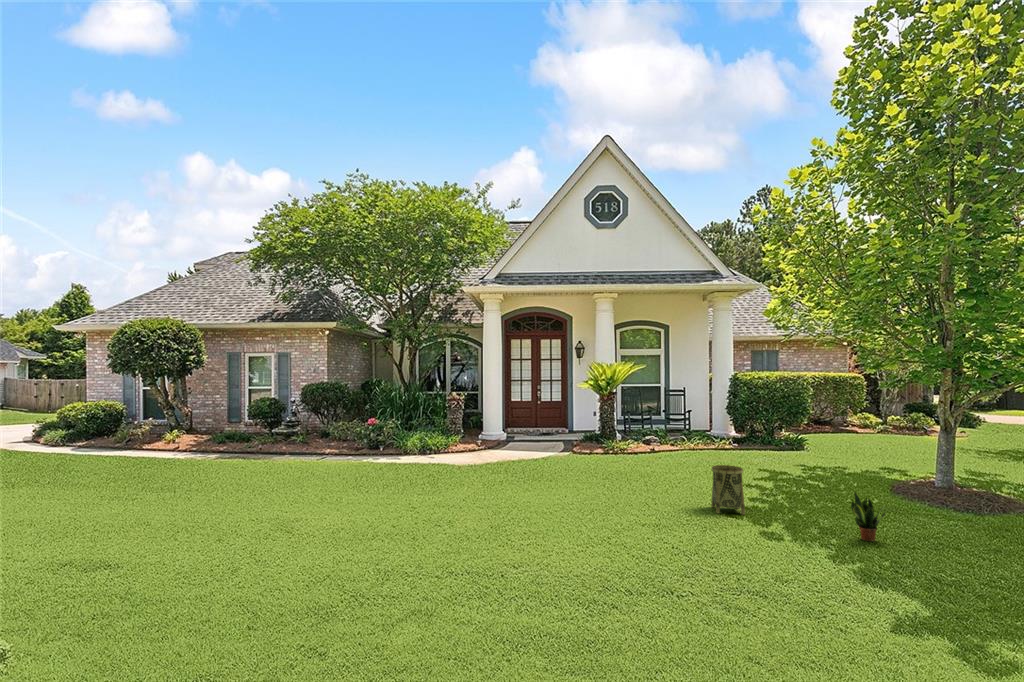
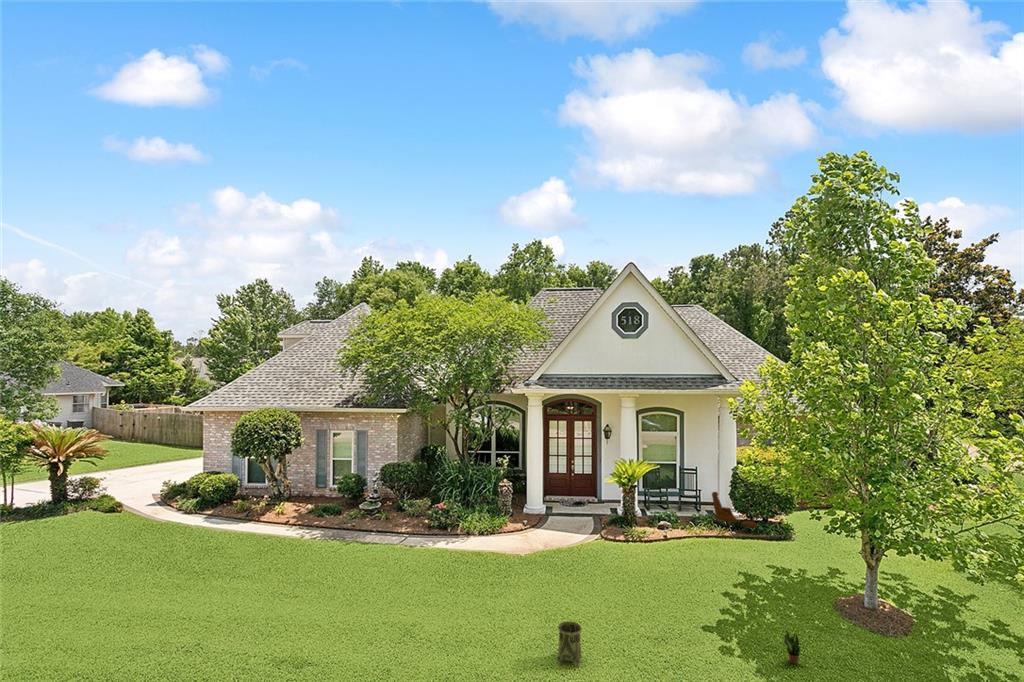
lounge chair: none [707,404,764,450] -> present [712,492,757,533]
basket: present [711,465,745,515] -> present [558,622,582,667]

